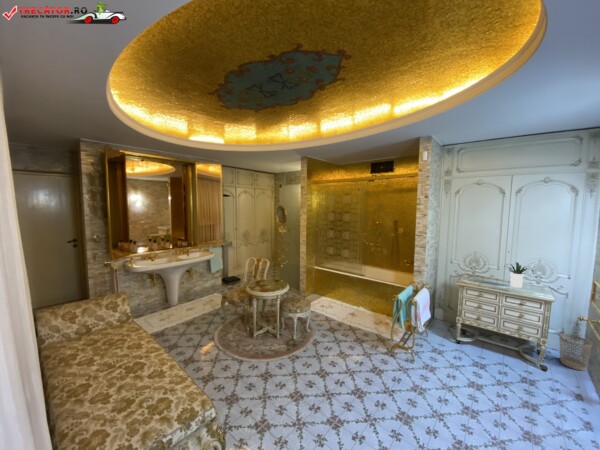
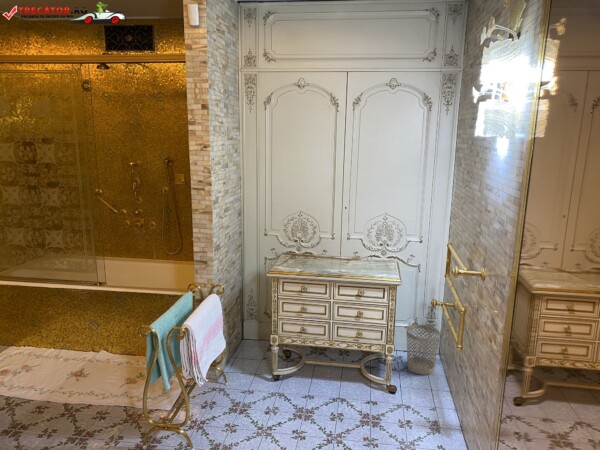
potted plant: present [509,262,533,288] -> none [331,225,378,267]

